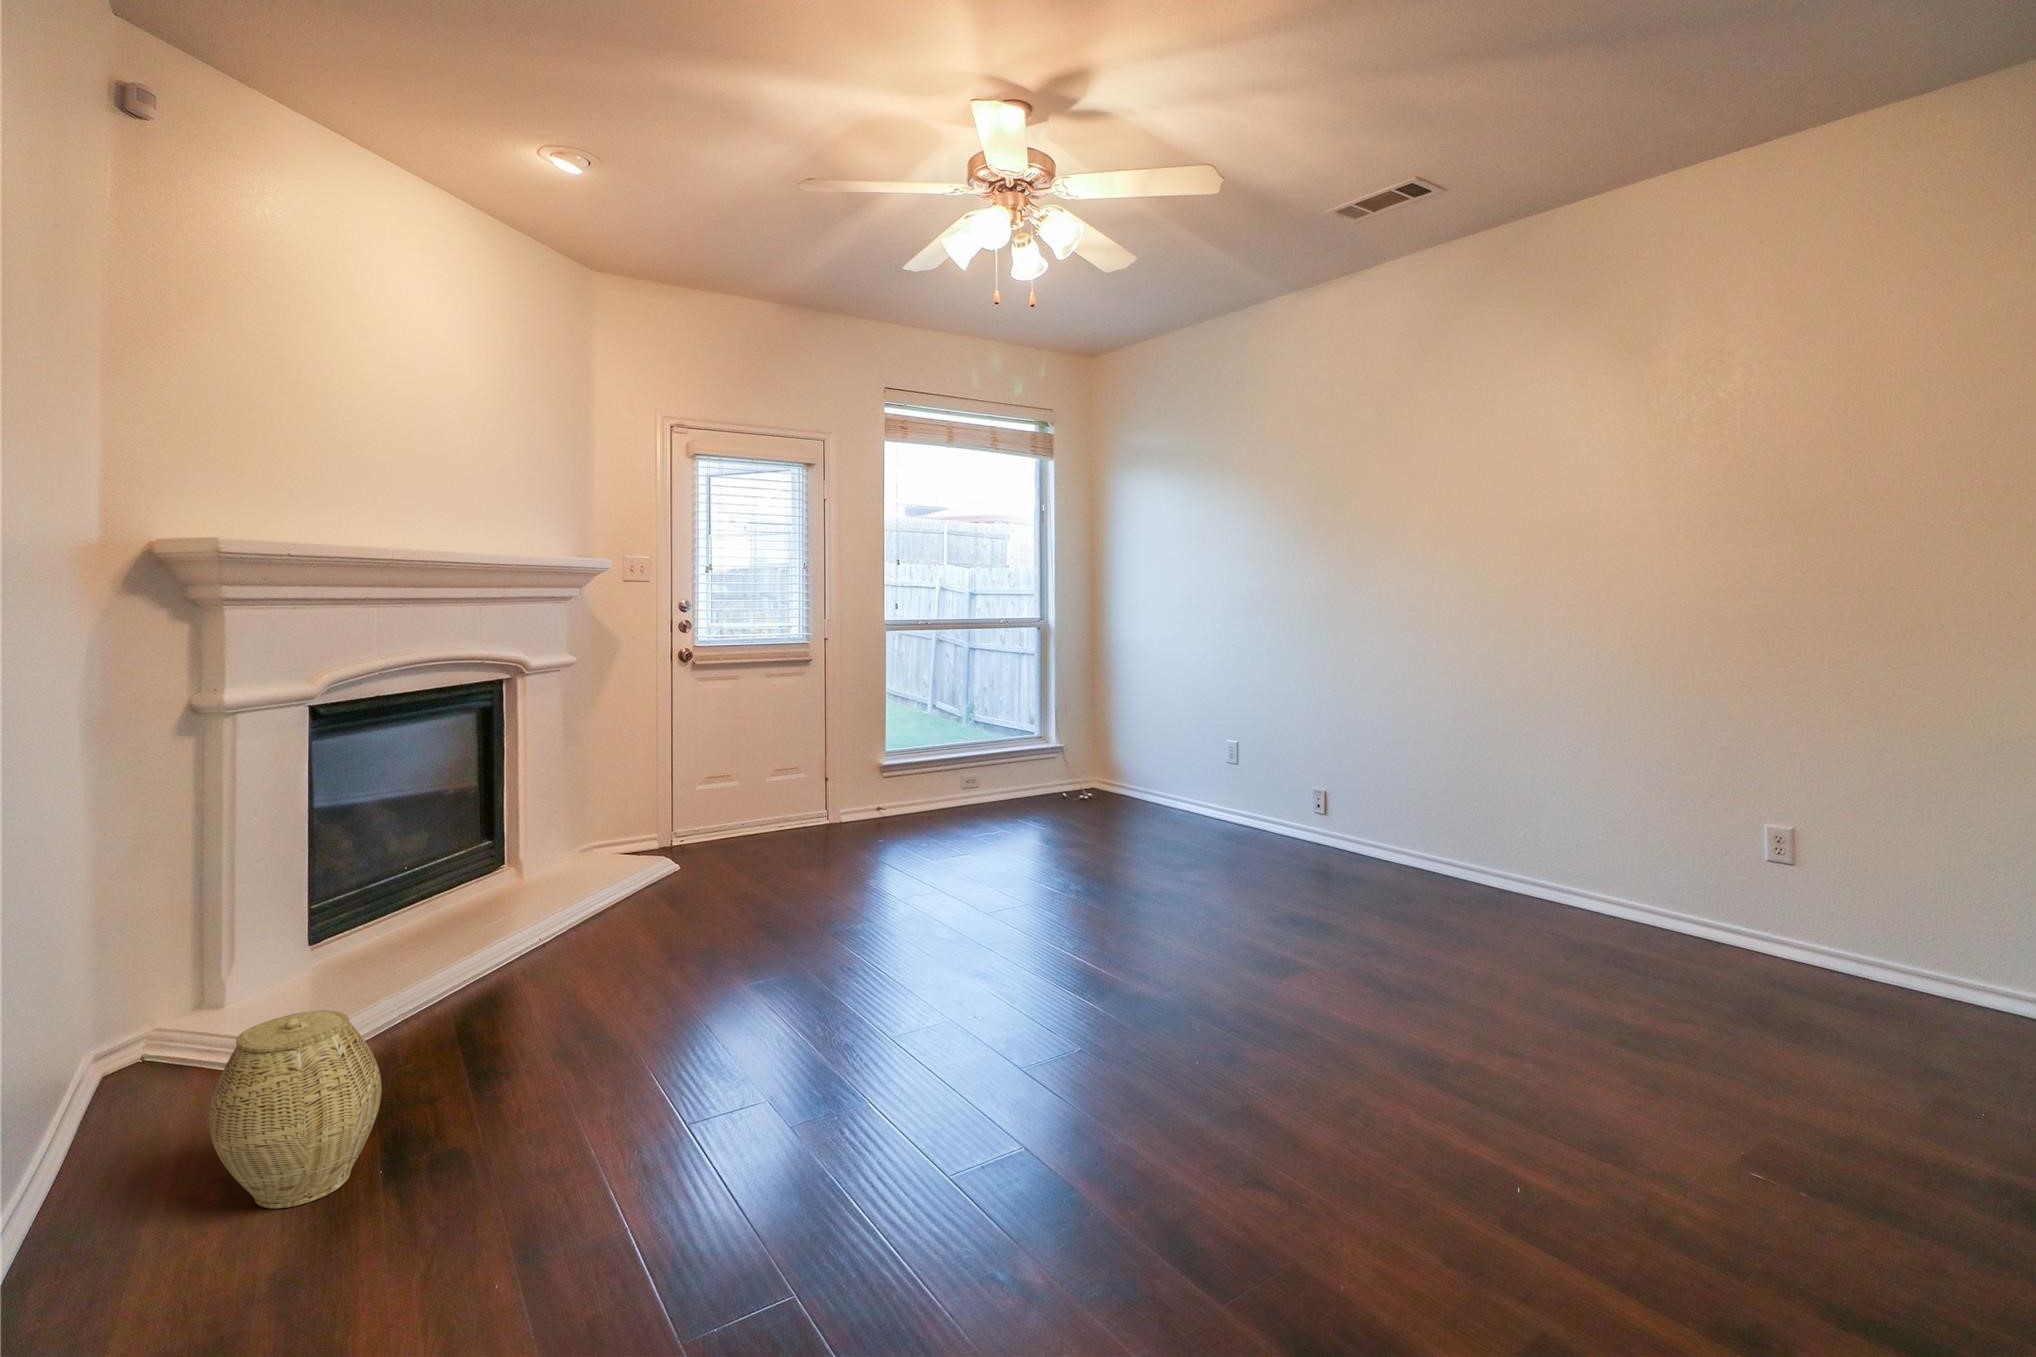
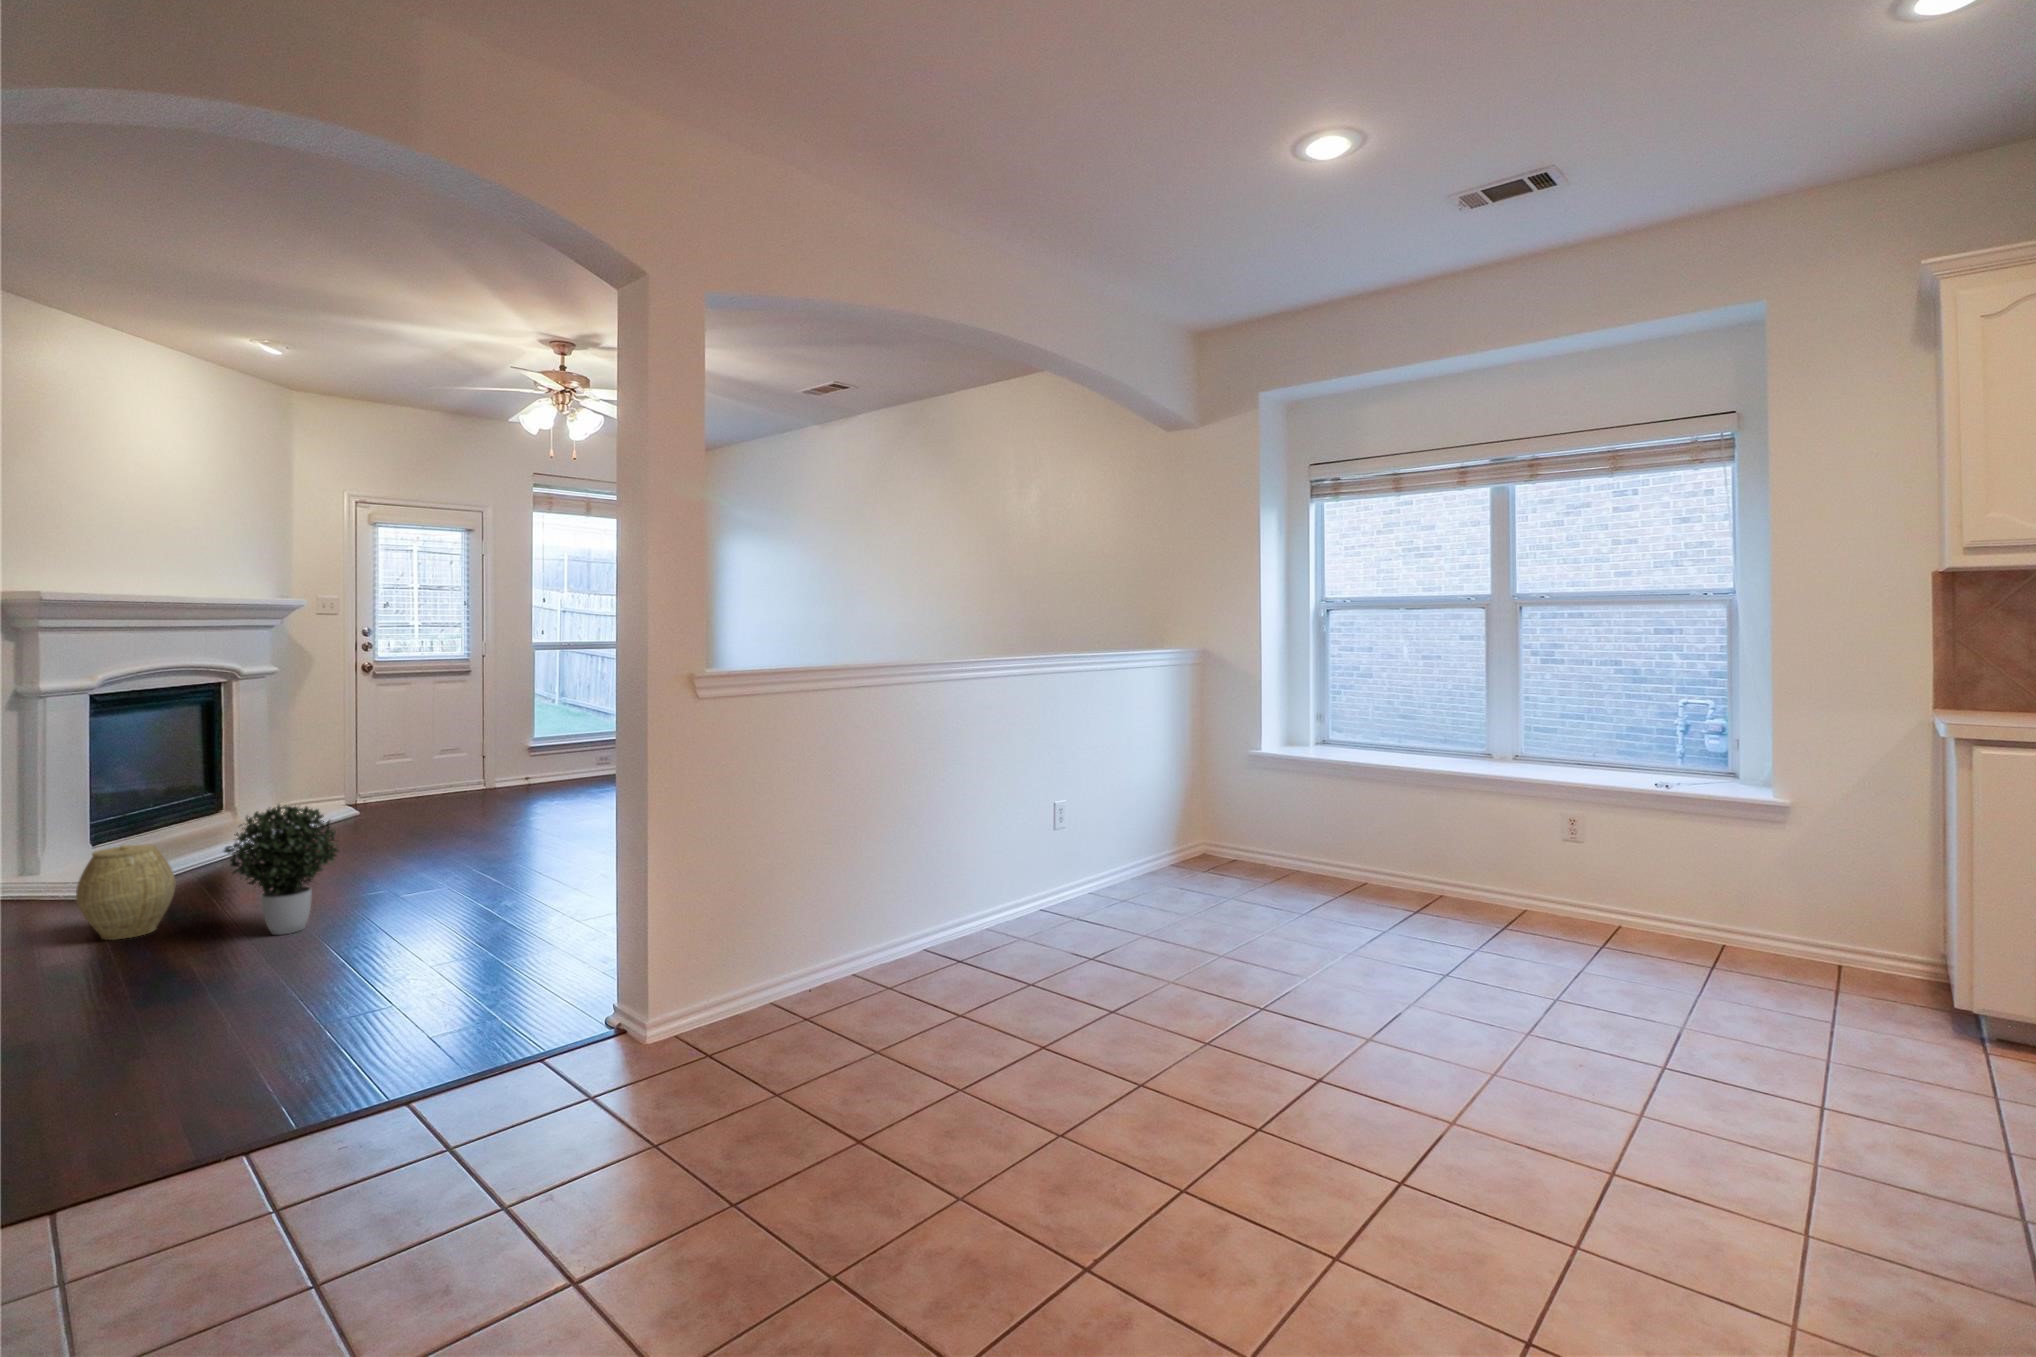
potted plant: none [441,962,655,1241] -> present [224,805,338,935]

